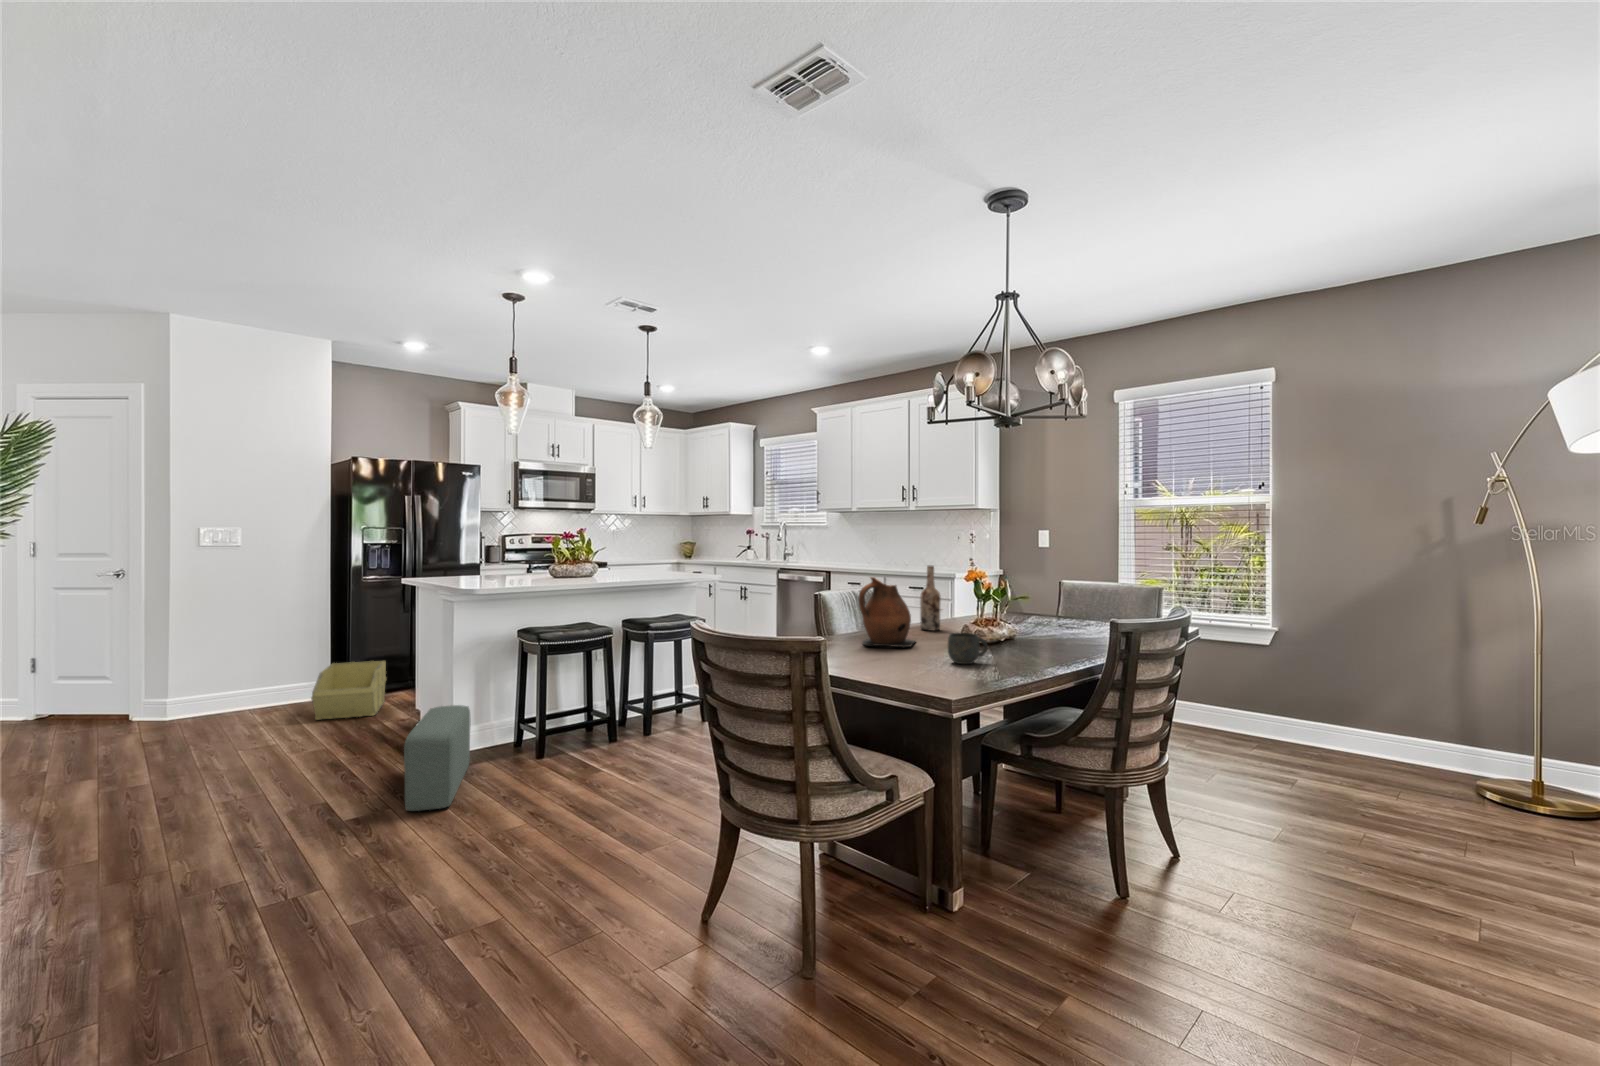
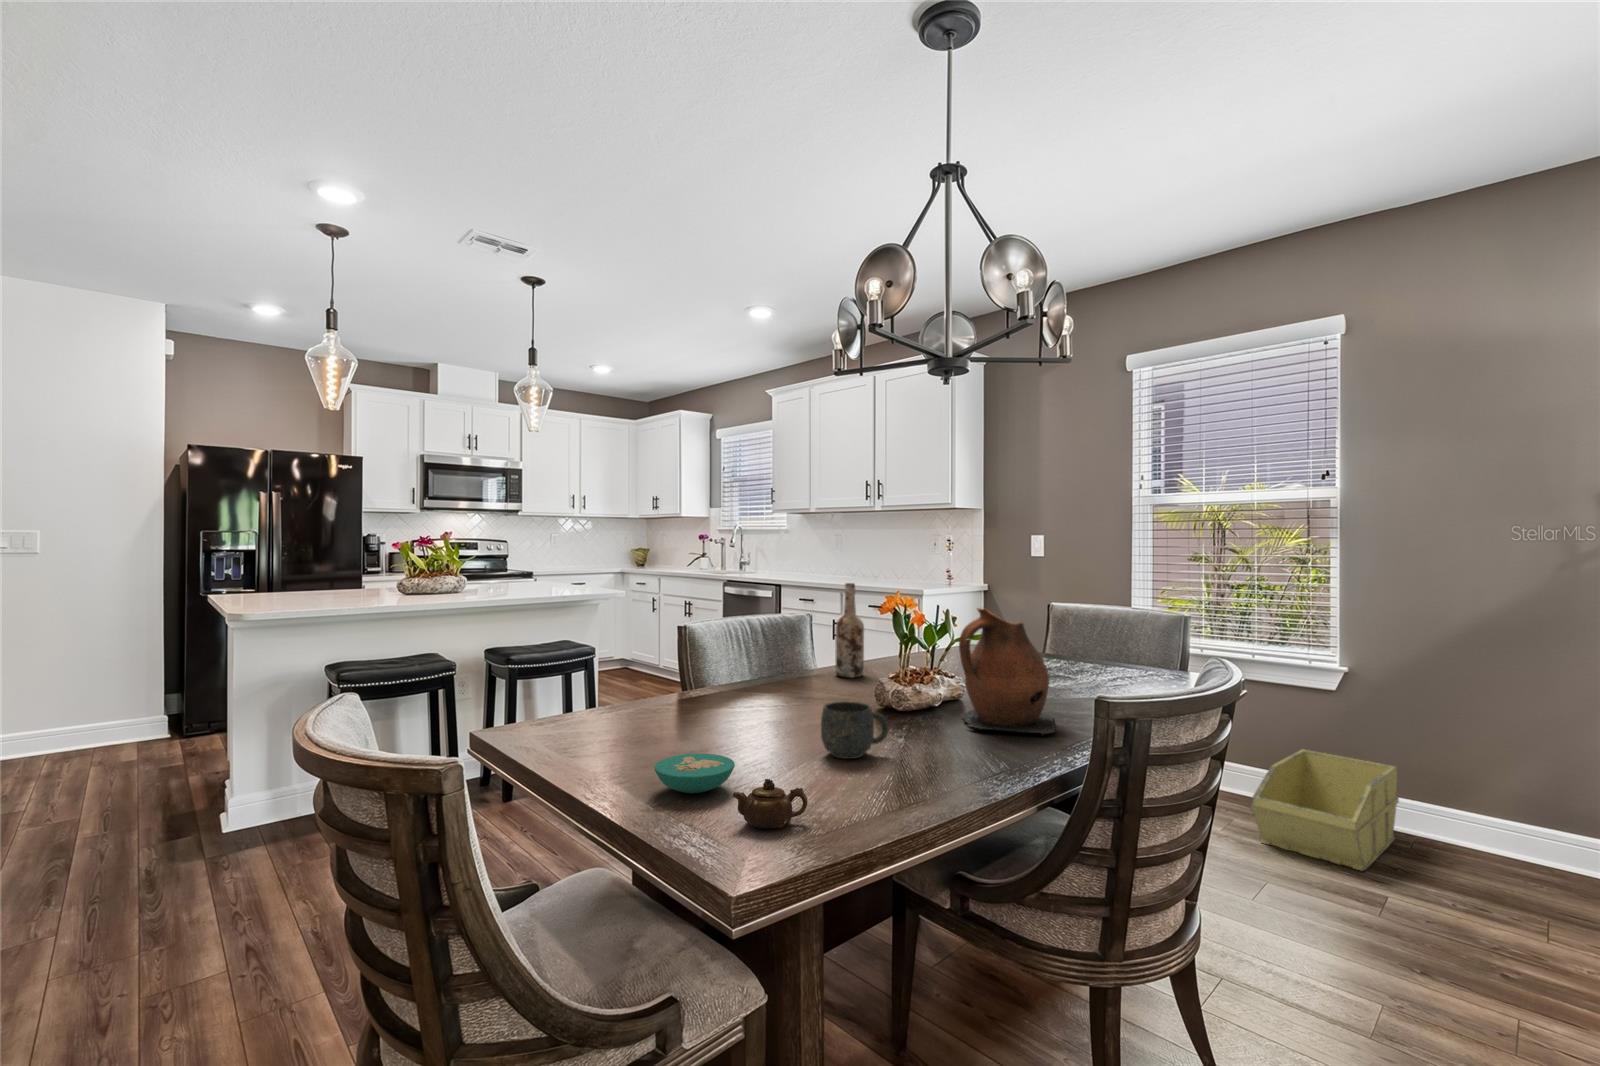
ceramic pitcher: present [859,577,916,647] -> present [959,608,1055,735]
bowl: none [869,658,914,676] -> present [654,754,735,793]
storage bin: present [311,661,387,720] -> present [1251,749,1399,871]
teapot: none [927,662,965,686] -> present [732,779,808,828]
pouf: present [404,705,471,811] -> none [58,771,232,943]

